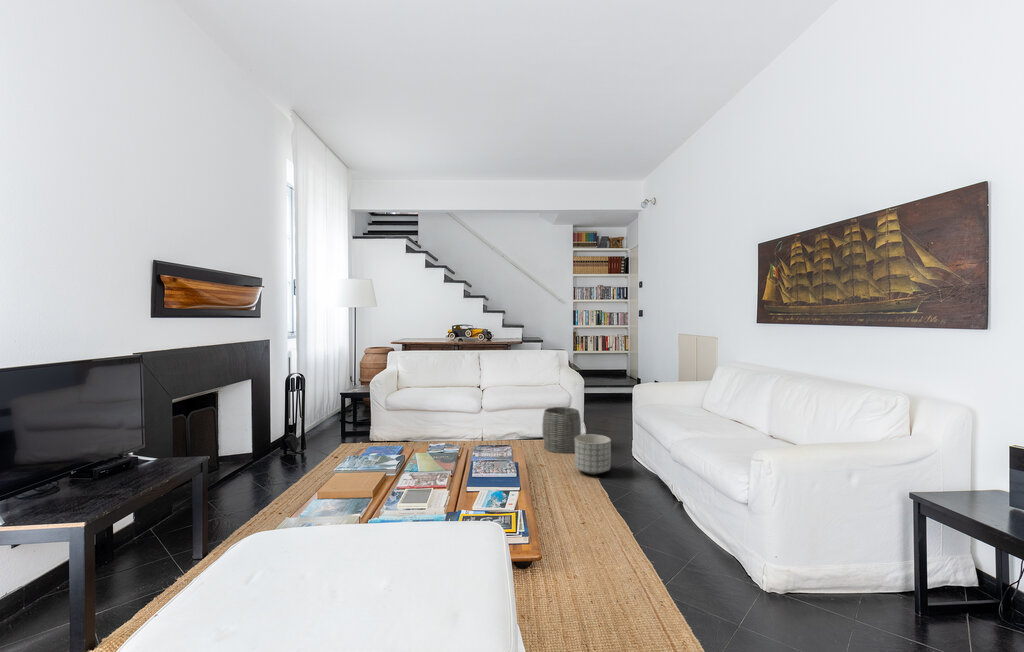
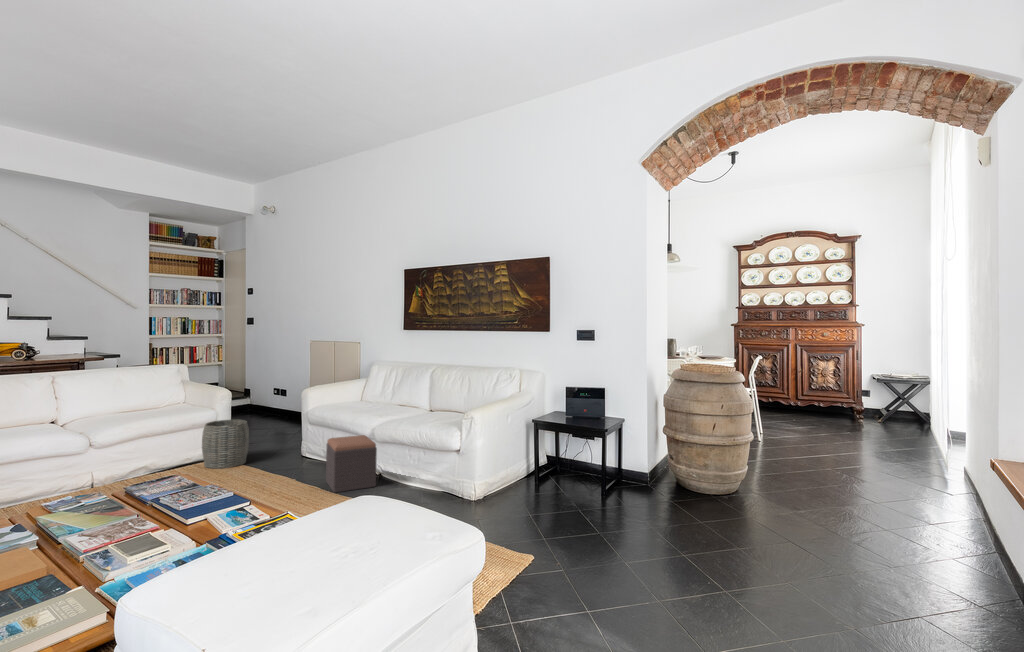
planter: present [575,434,611,475] -> none [267,437,305,475]
footstool: none [605,447,661,518] -> present [326,435,377,493]

